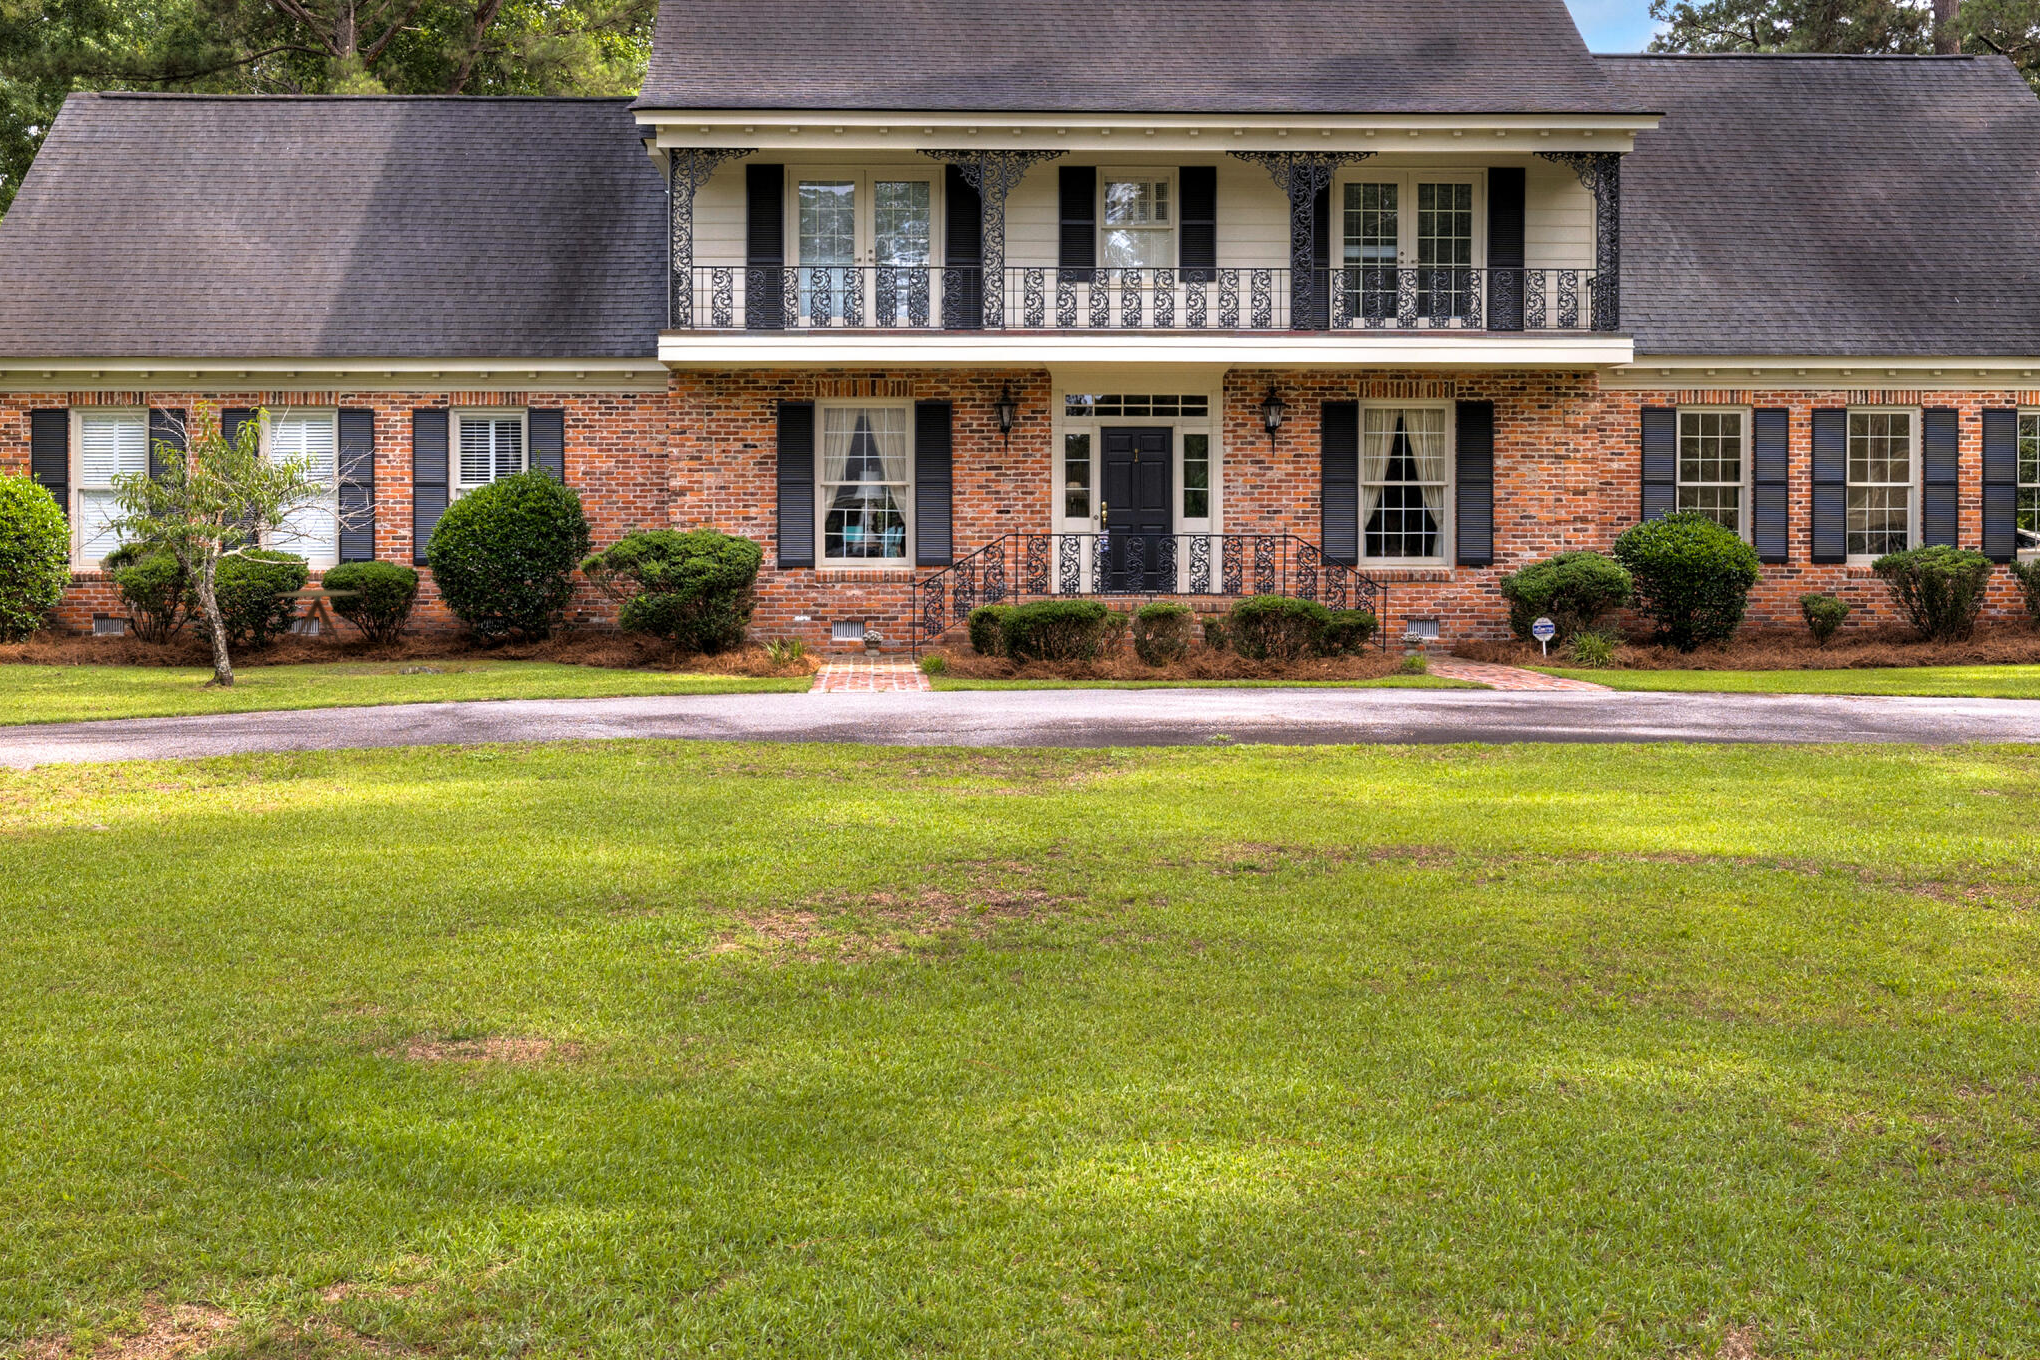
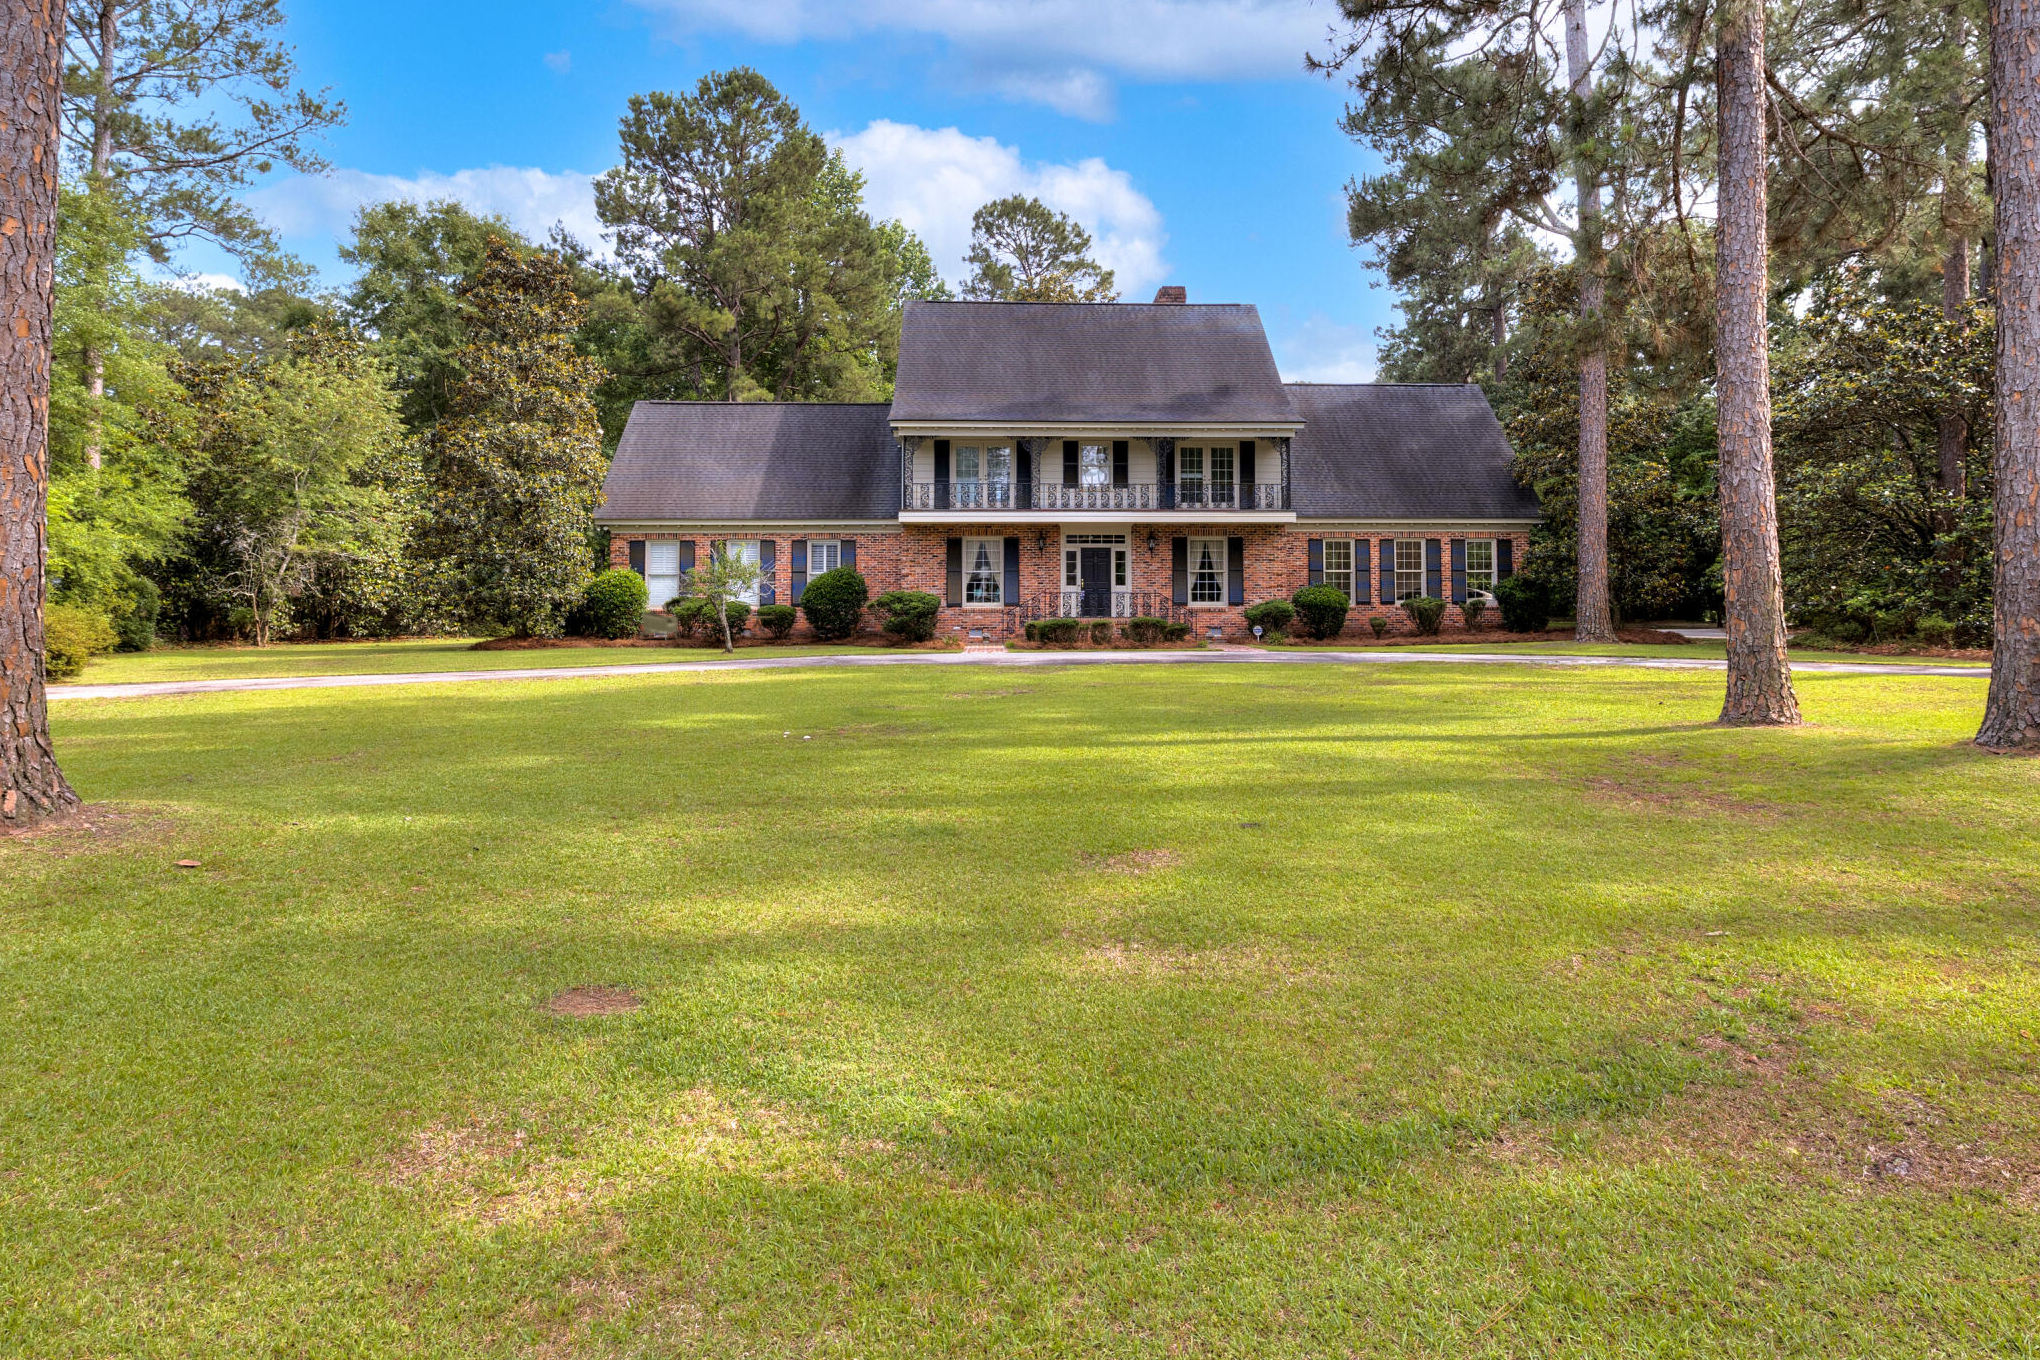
armchair: none [25,580,126,651] -> present [642,612,678,634]

